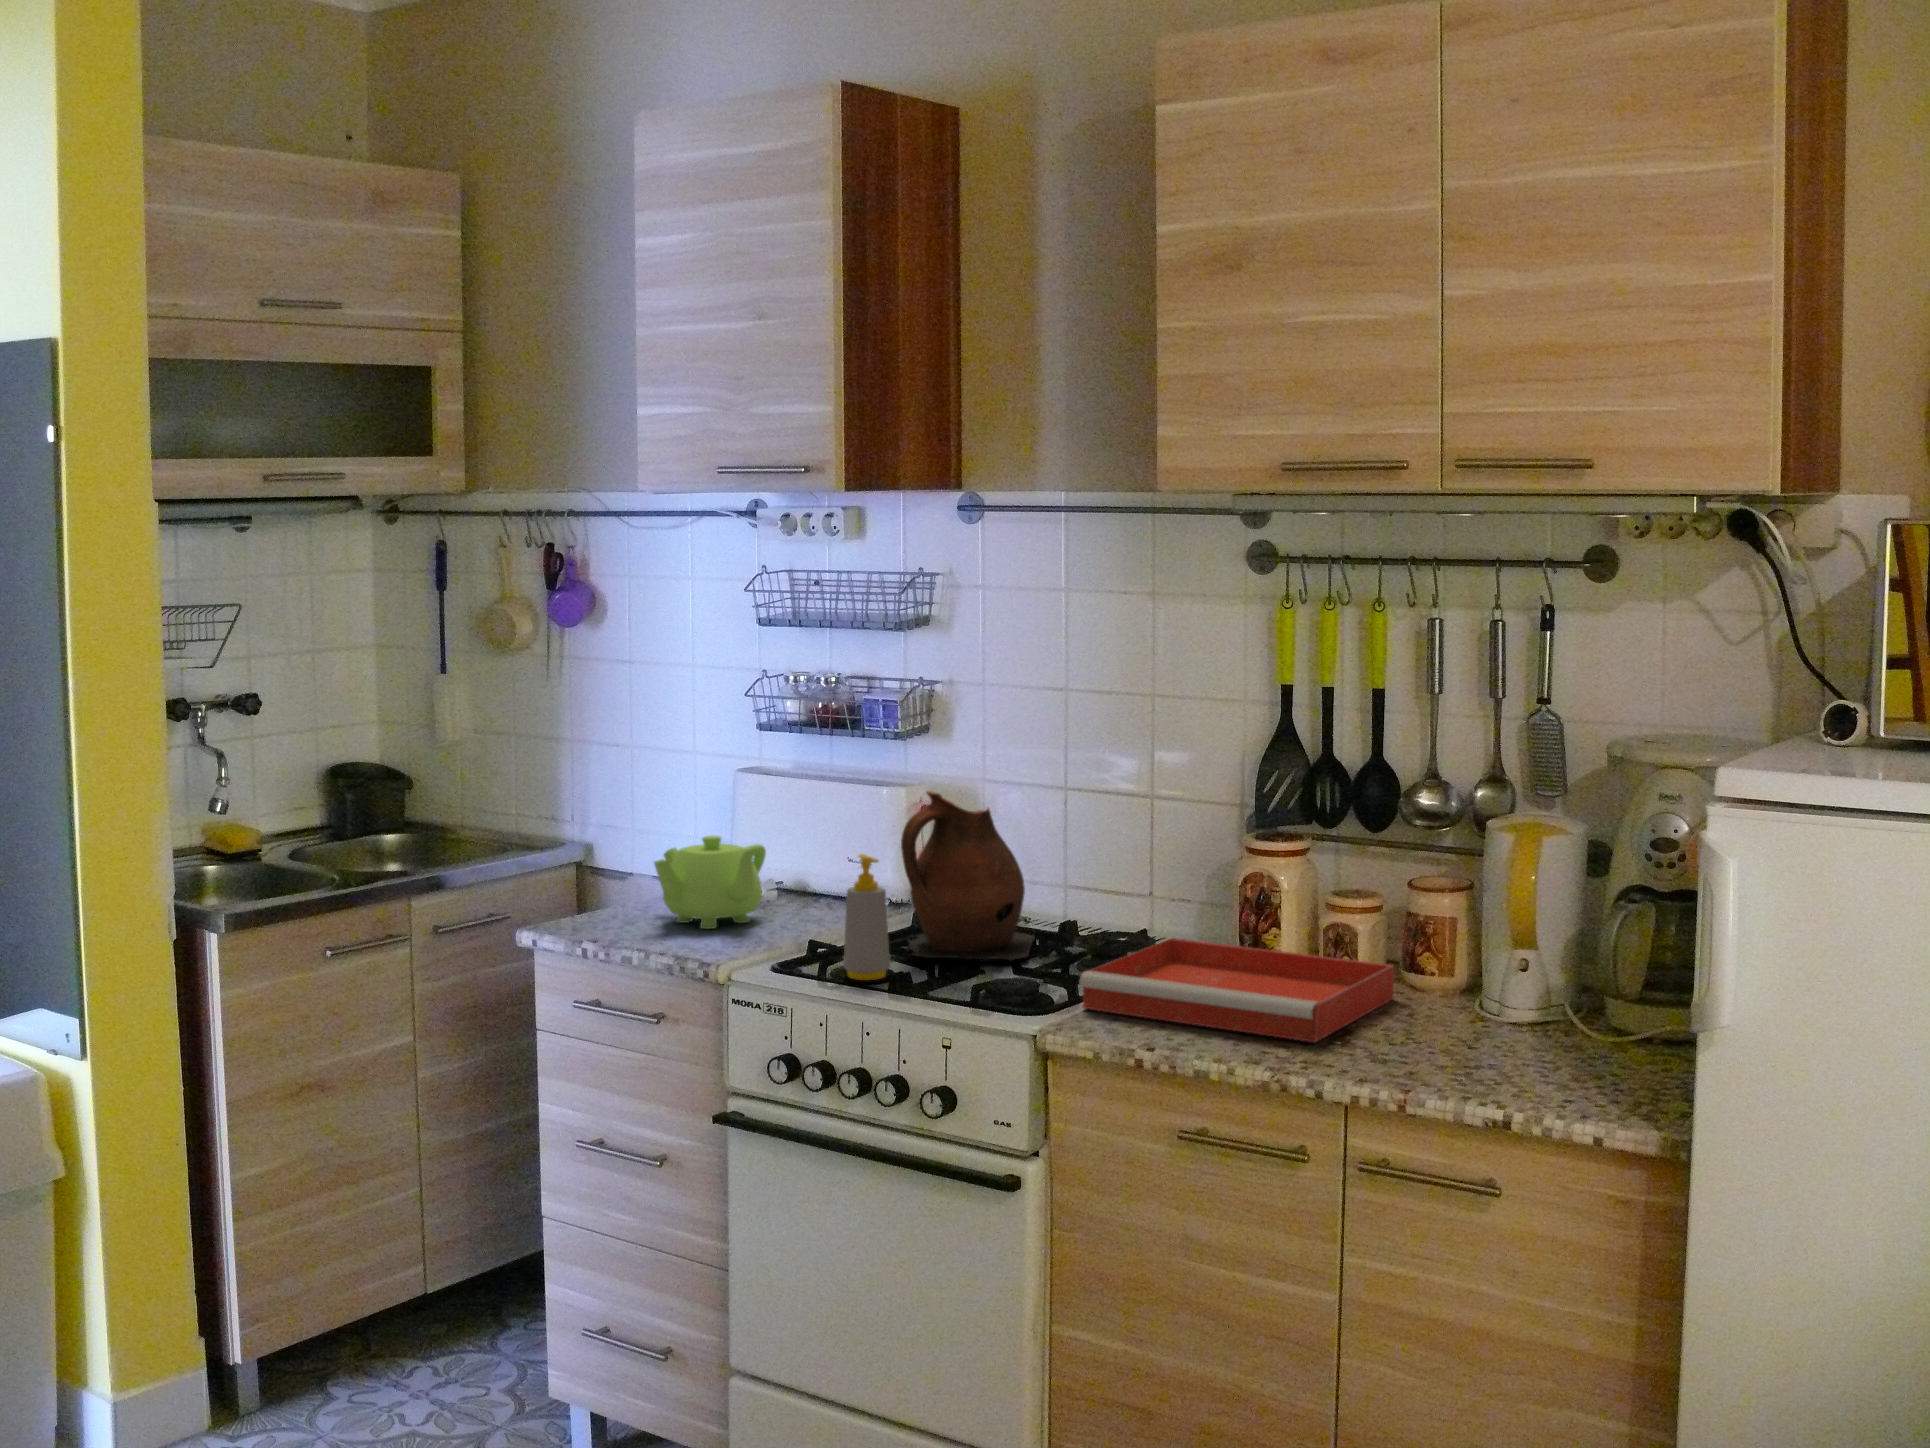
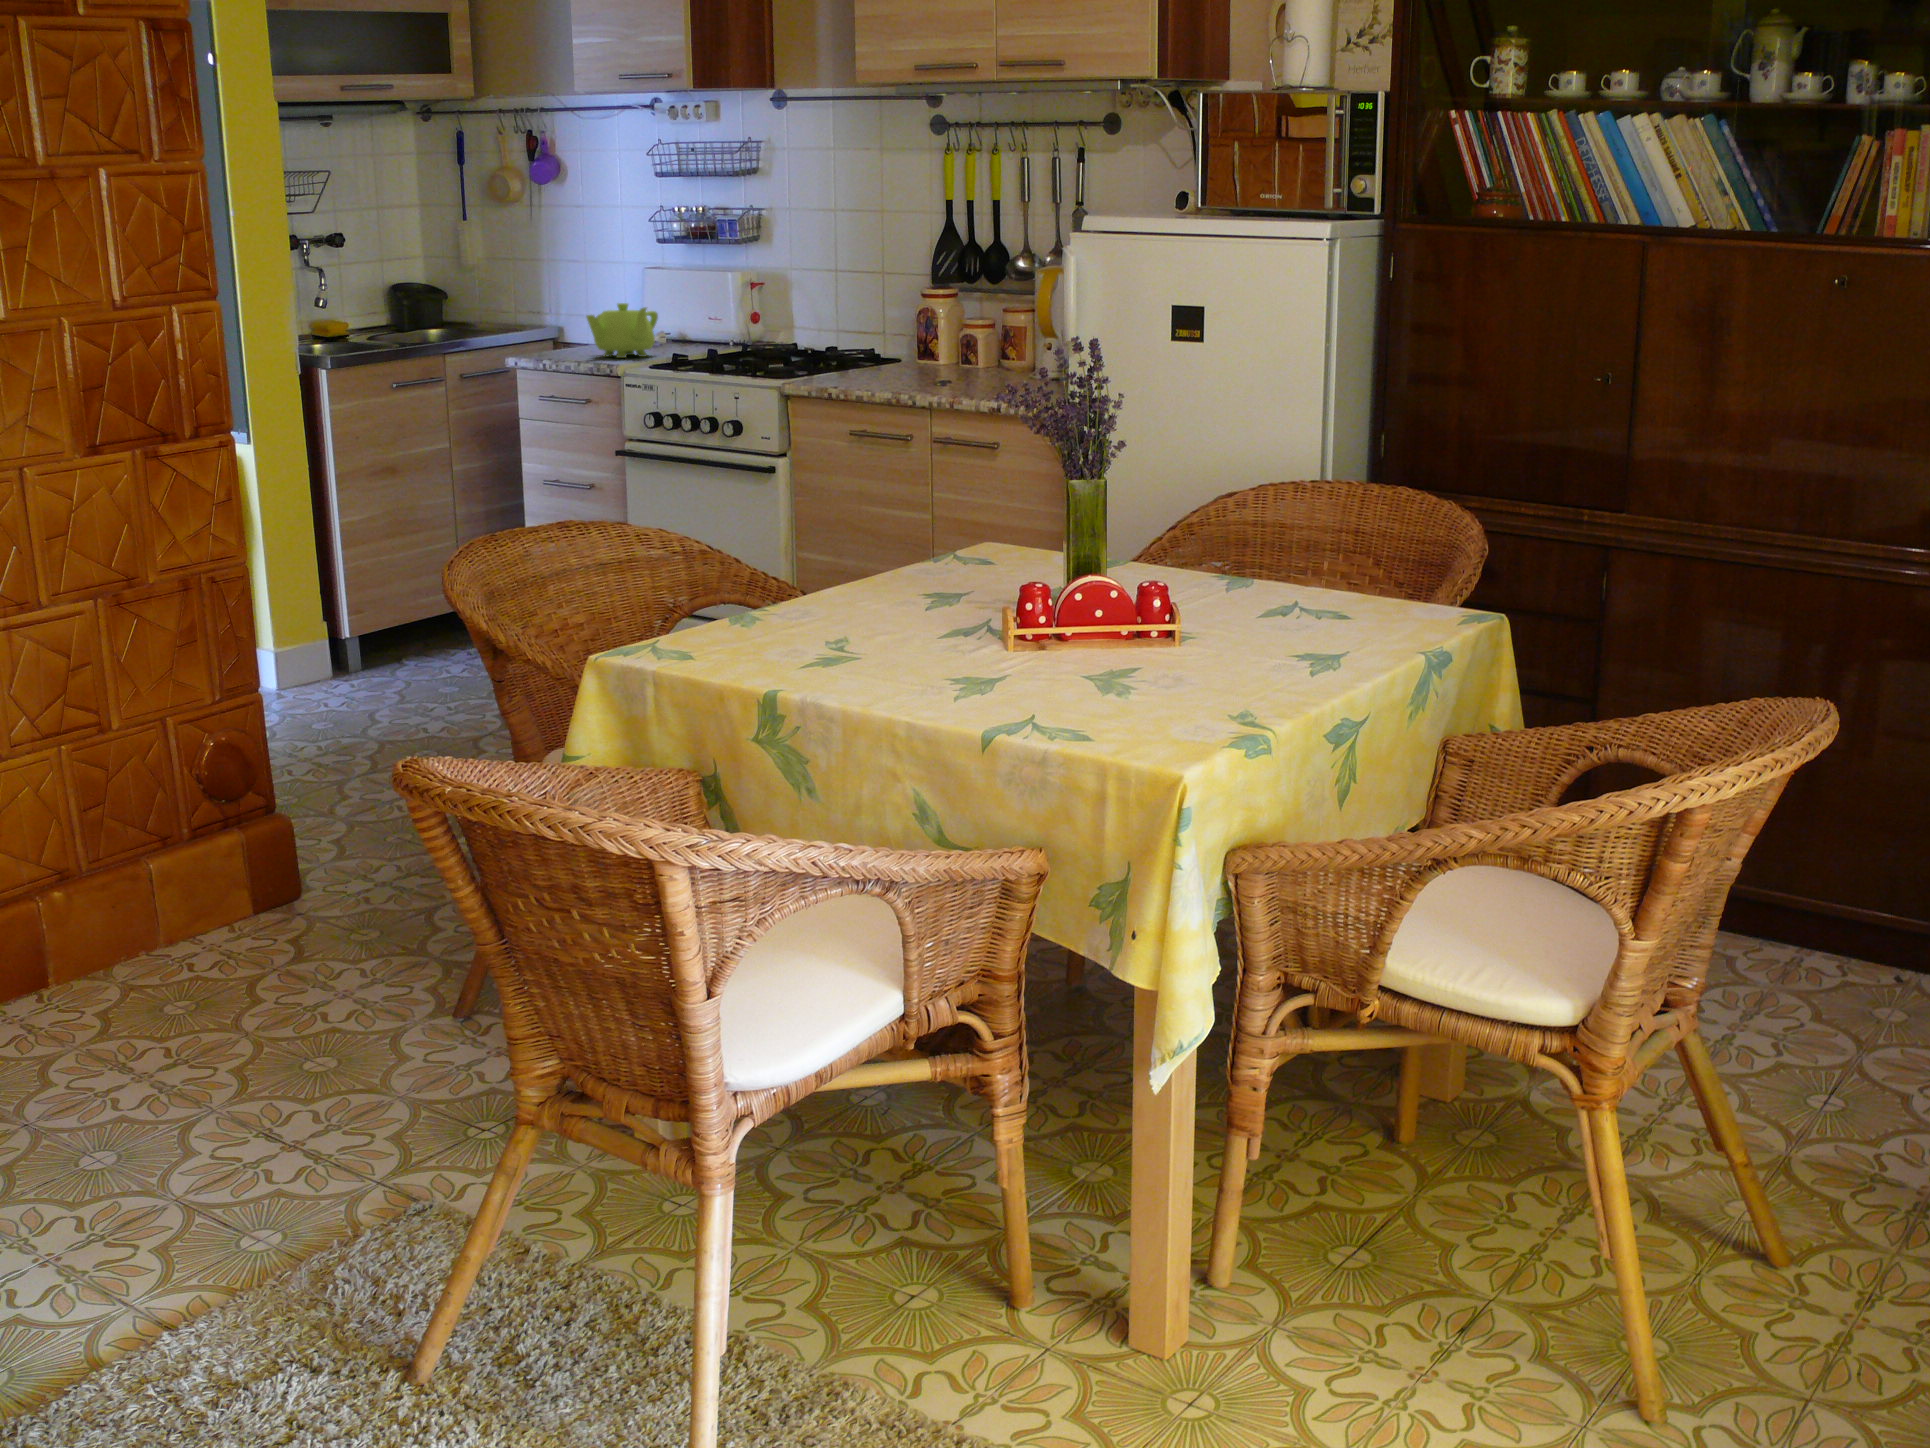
ceramic pitcher: present [901,791,1035,962] -> none [725,266,811,365]
soap bottle: present [844,854,890,980] -> none [688,298,715,370]
tray: present [1079,938,1394,1042] -> none [809,349,989,382]

